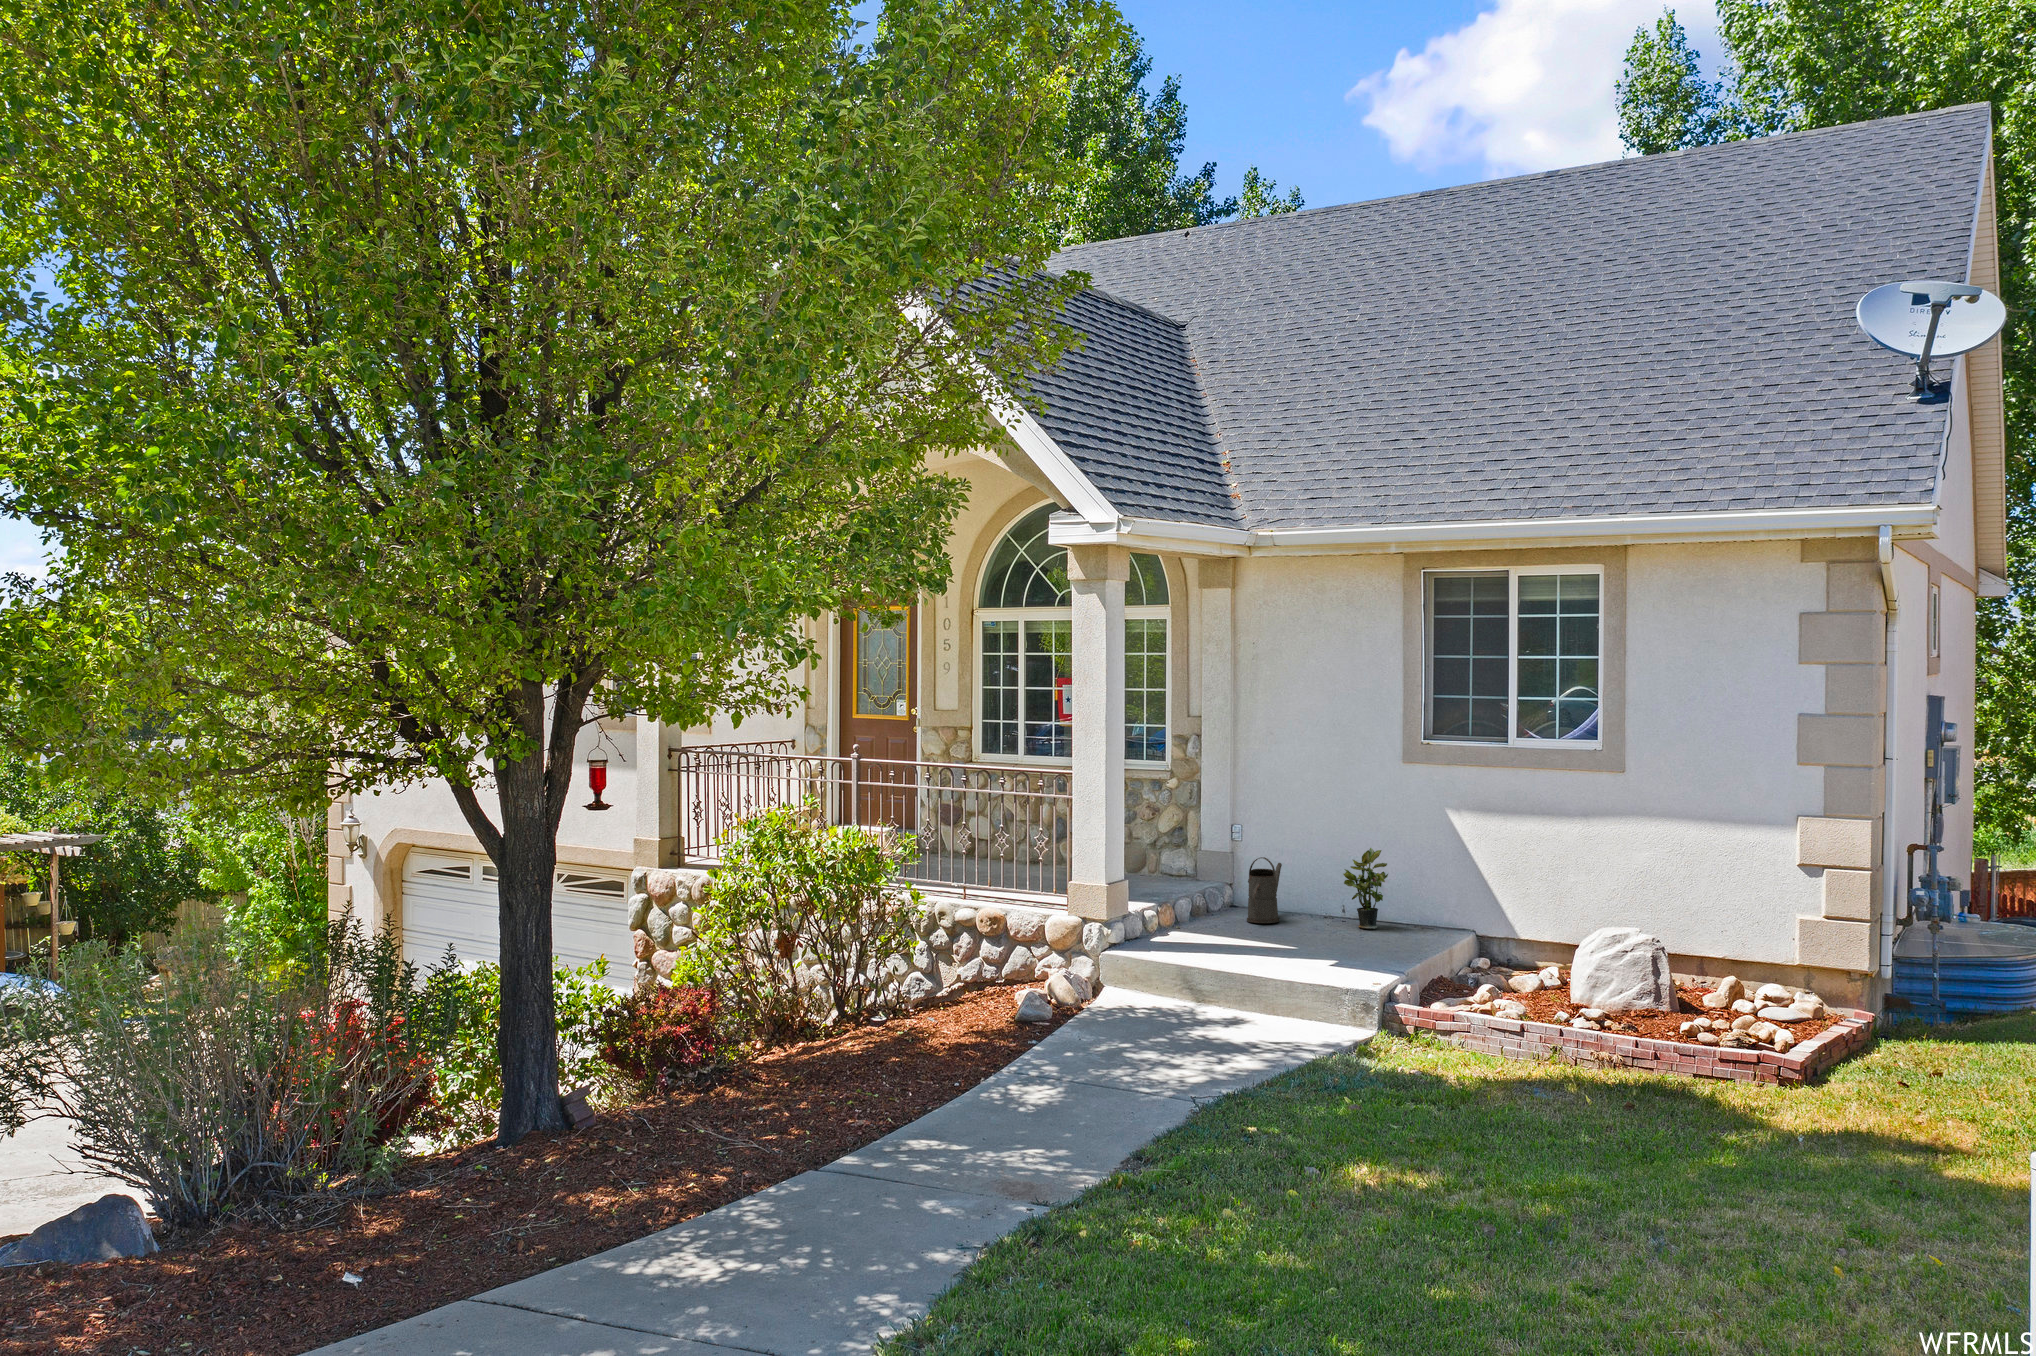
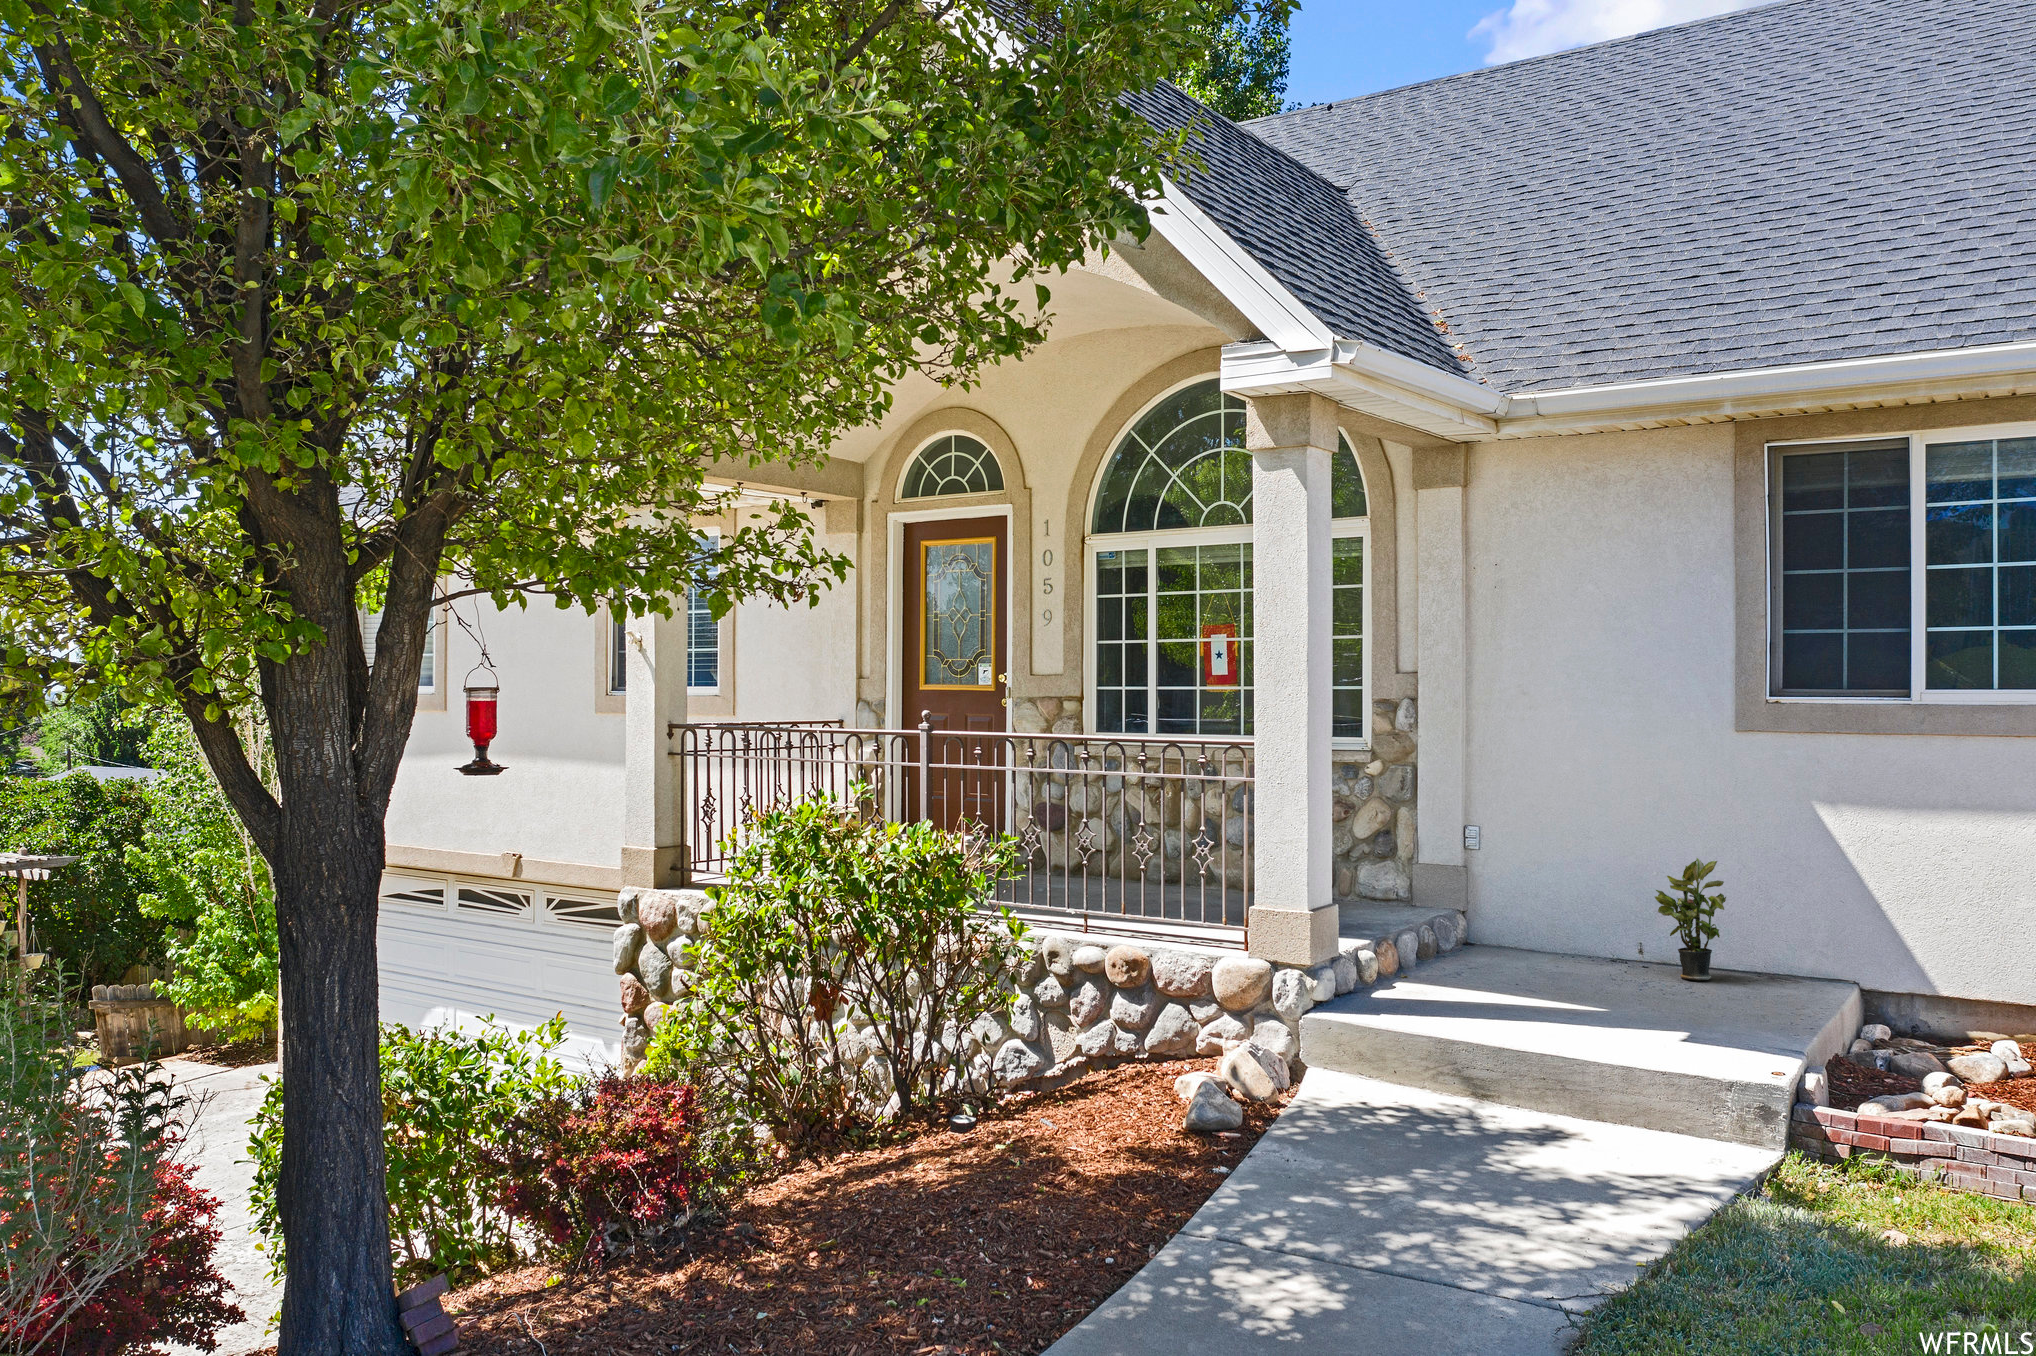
watering can: present [1247,857,1282,923] -> none [1505,872,1556,970]

